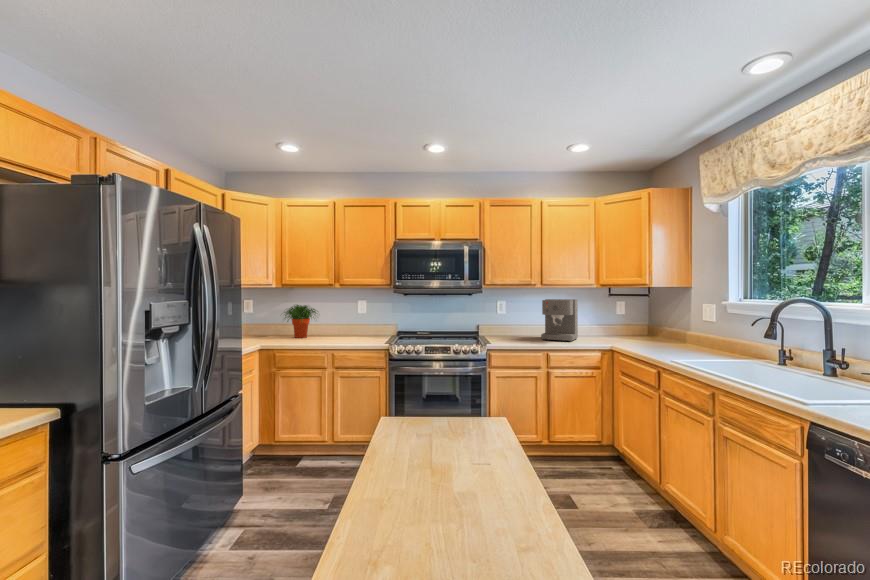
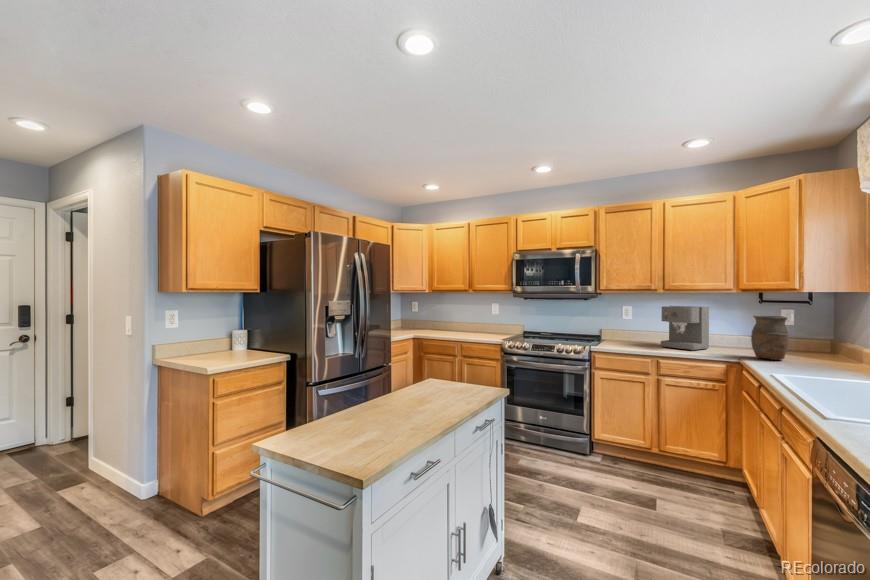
potted plant: present [285,305,316,338] -> none [435,305,464,331]
vase: none [619,306,646,344] -> present [751,315,789,360]

